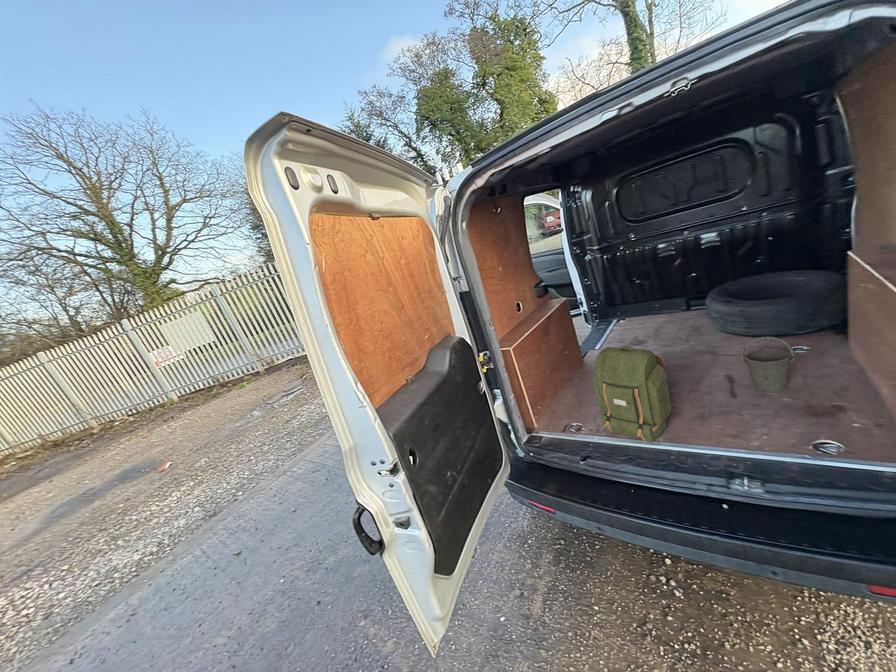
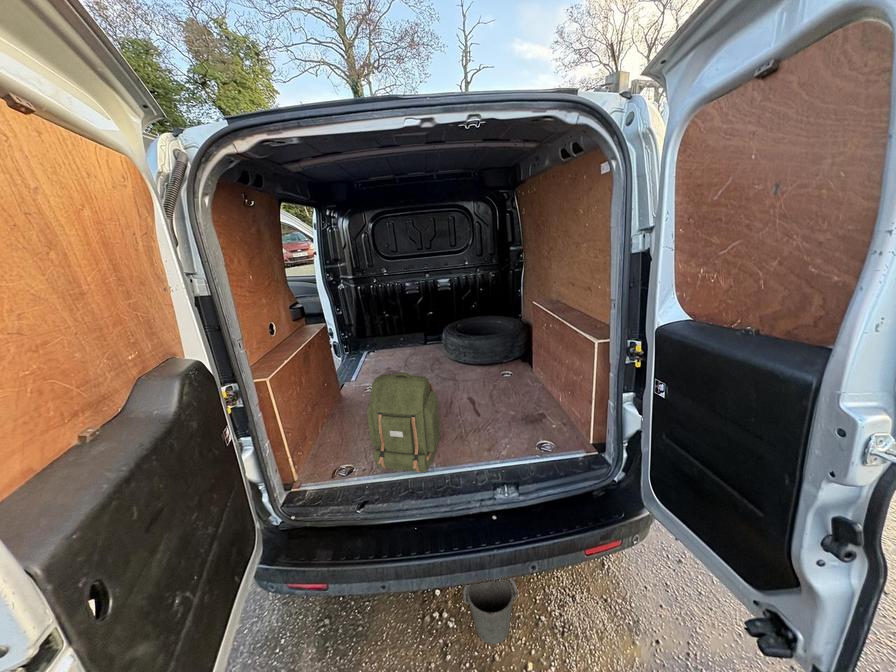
bucket: present [741,337,795,392] -> present [463,578,518,644]

